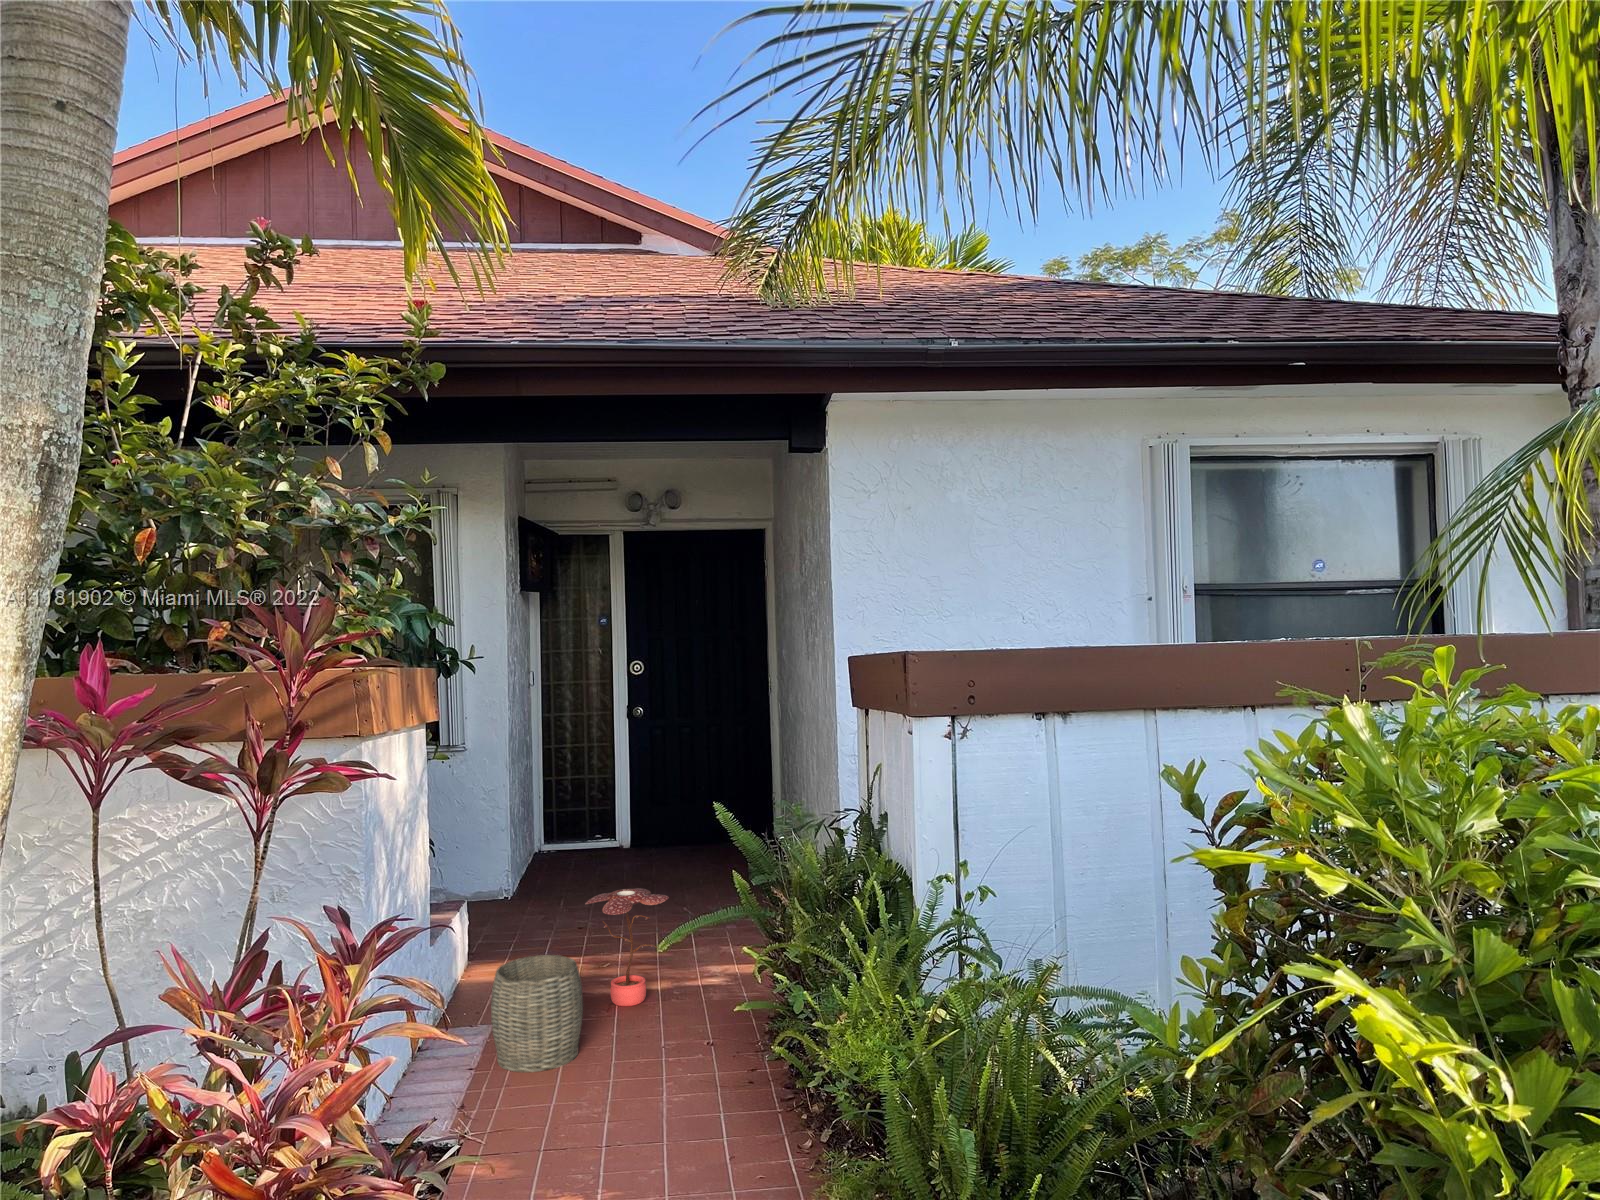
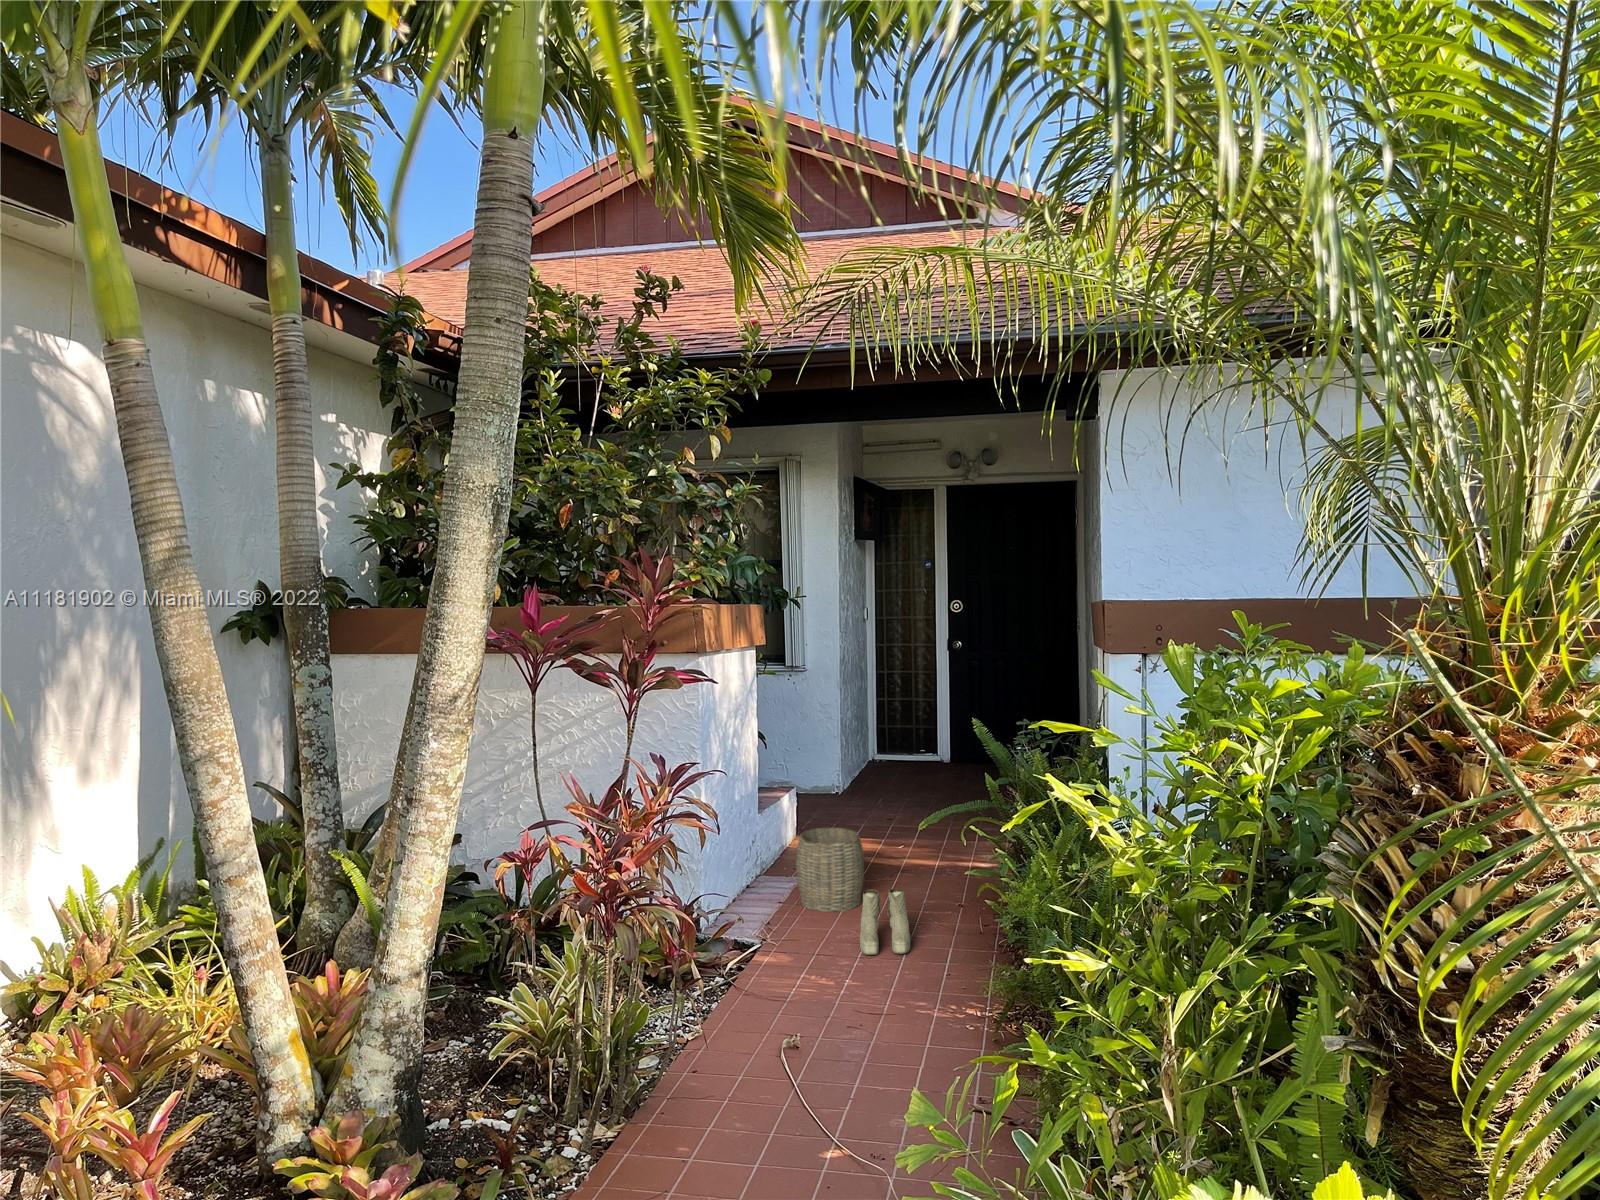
potted plant: present [585,888,669,1006] -> none [874,786,940,877]
boots: none [592,1032,660,1131] -> present [860,888,910,955]

